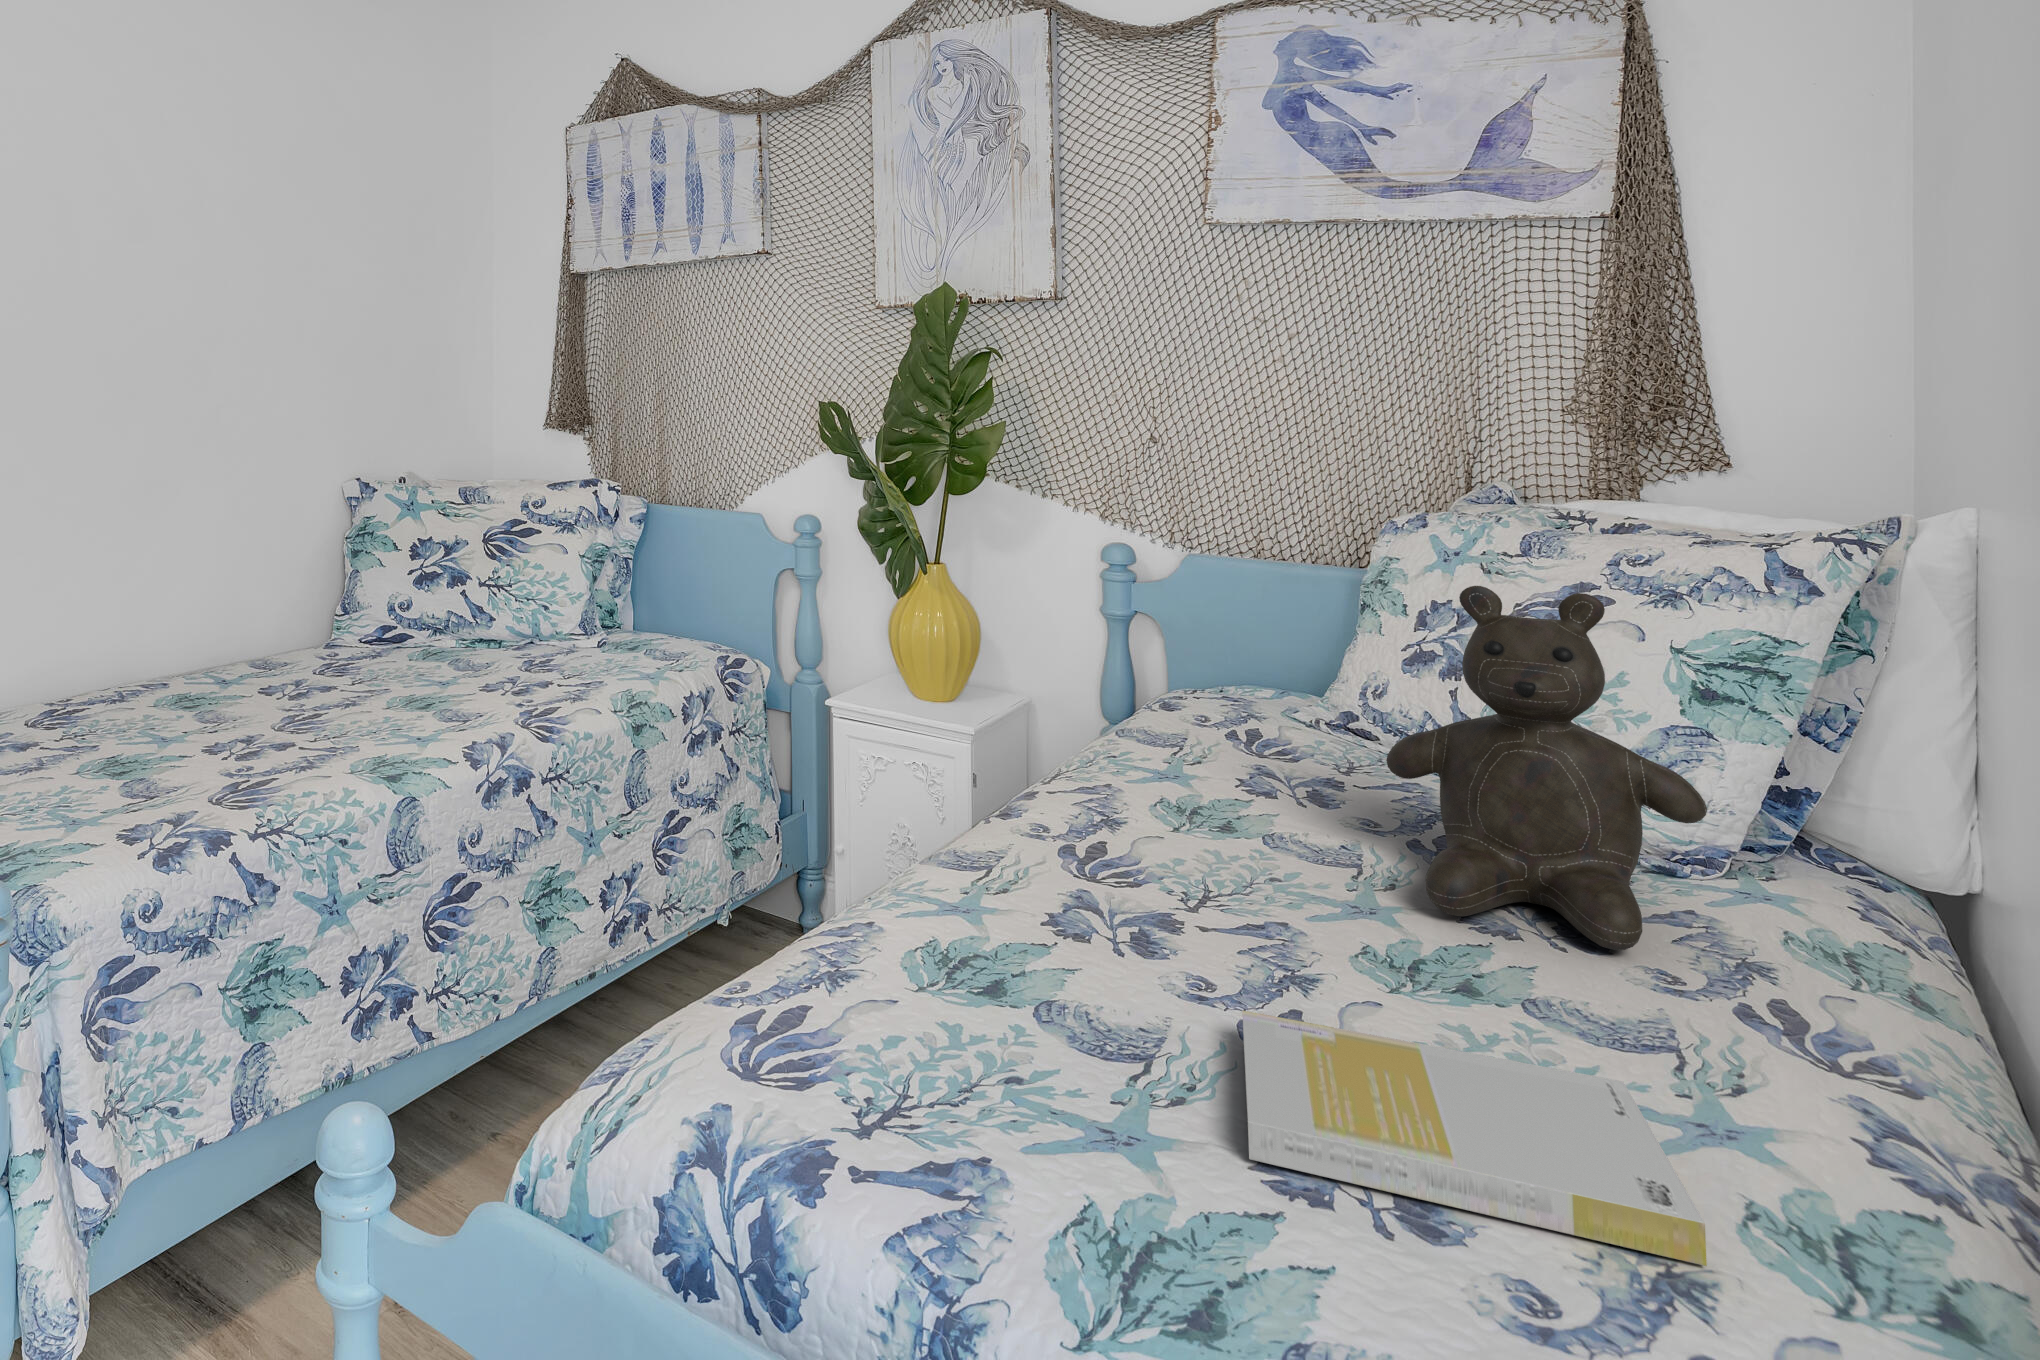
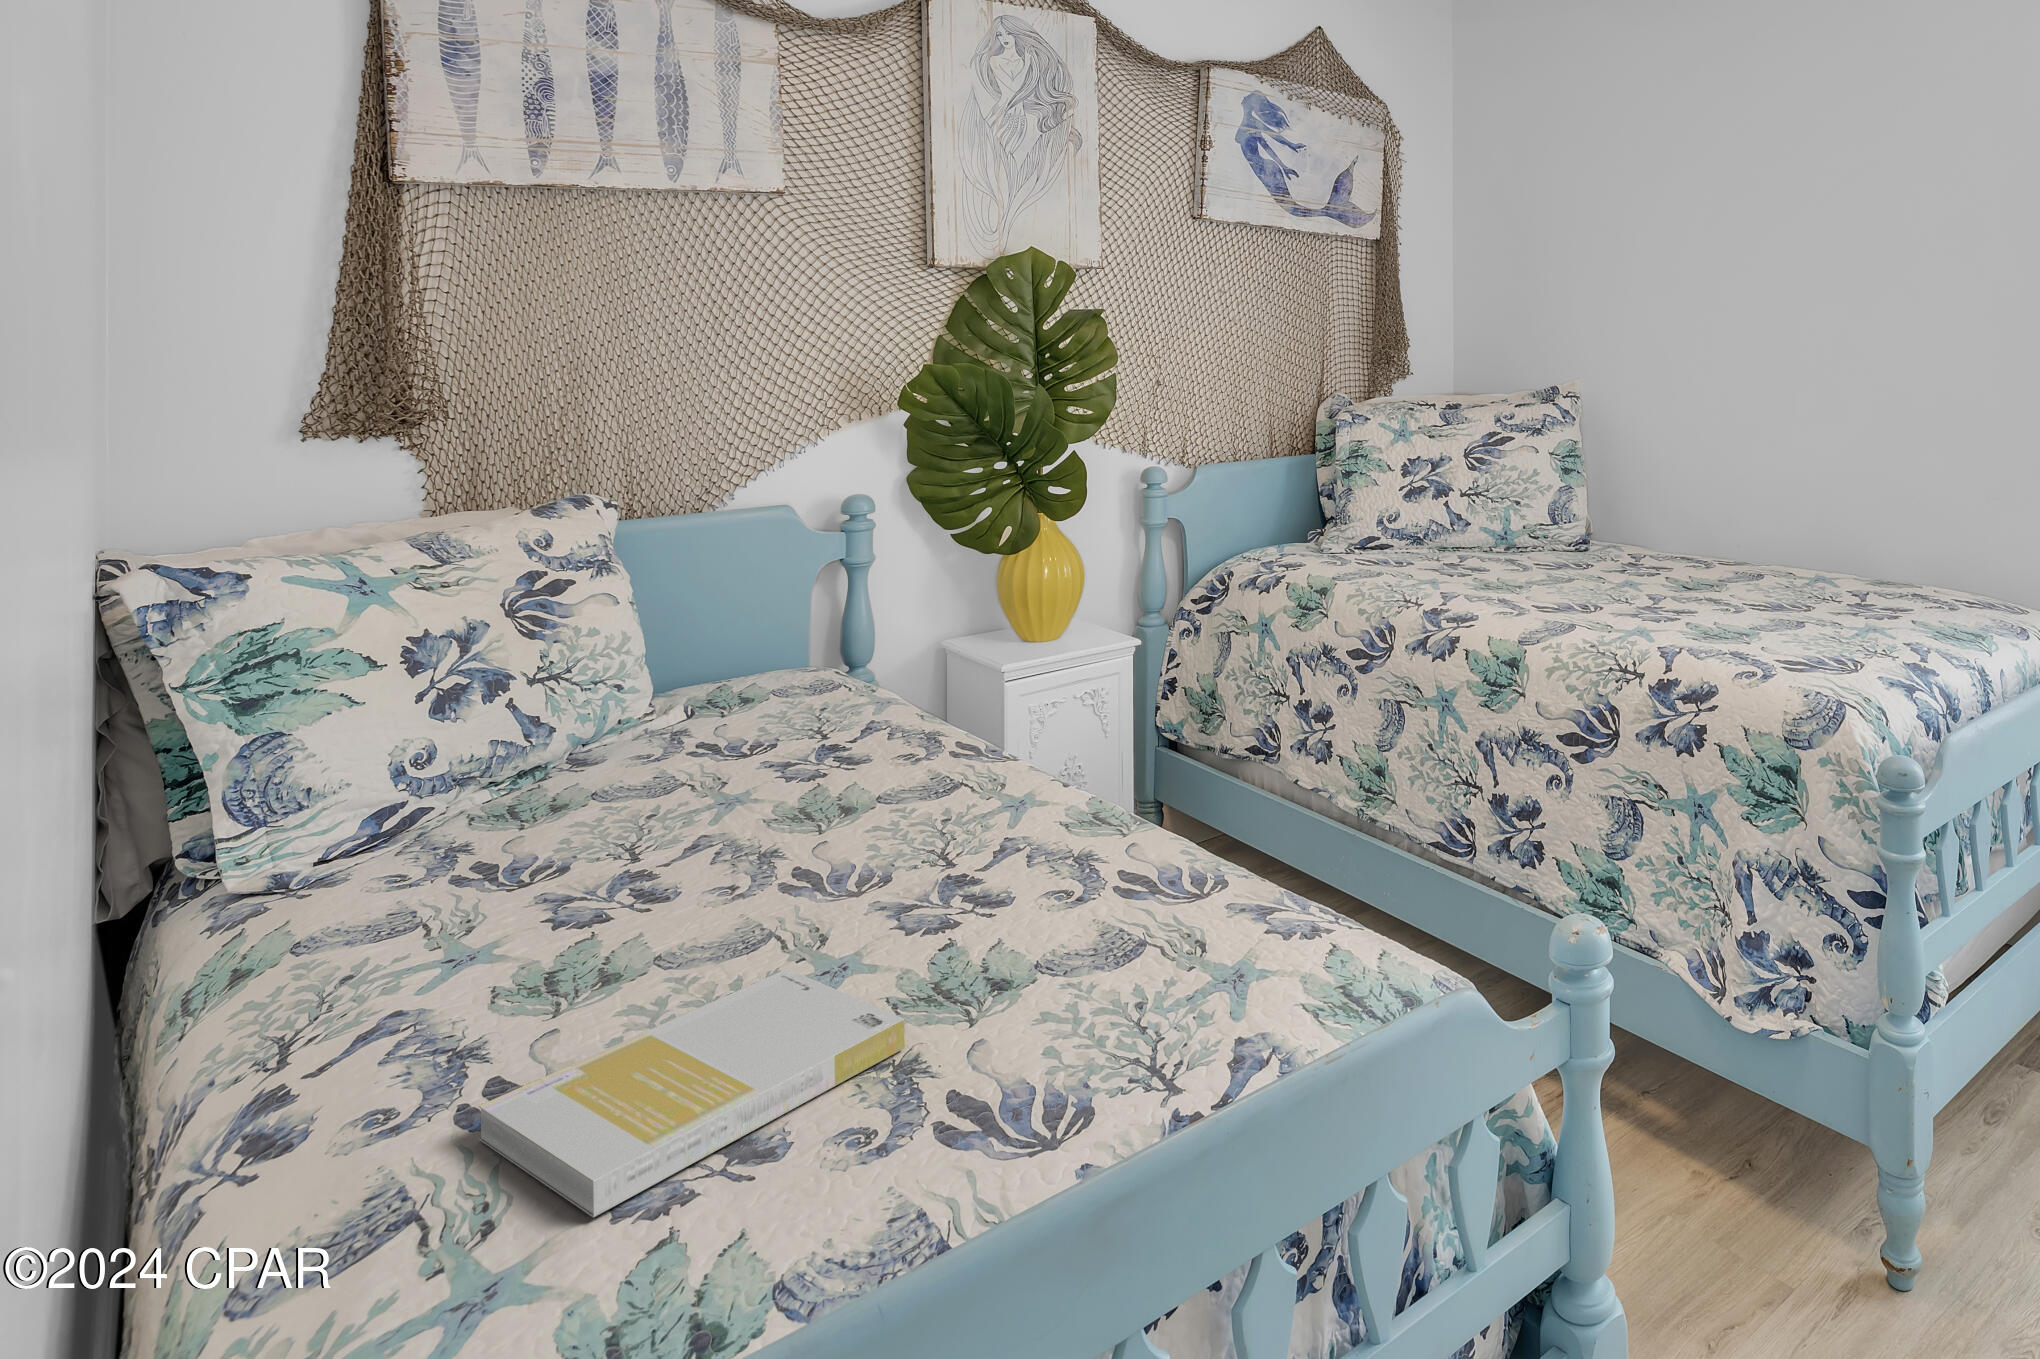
teddy bear: present [1386,586,1707,950] -> none [437,596,715,926]

